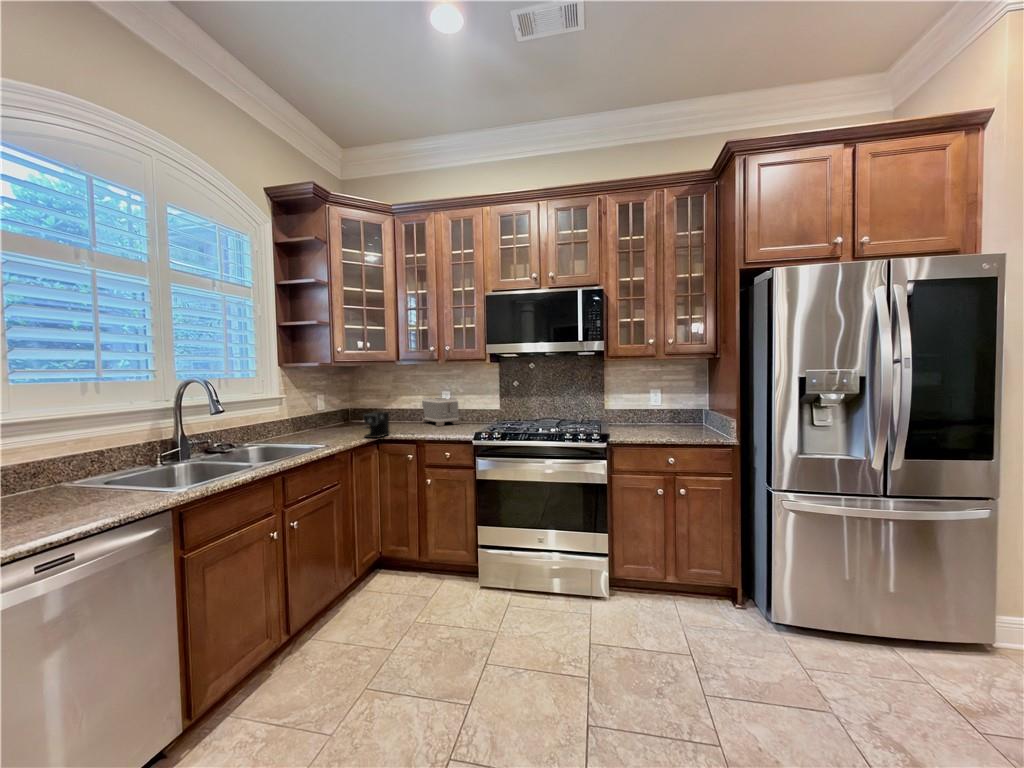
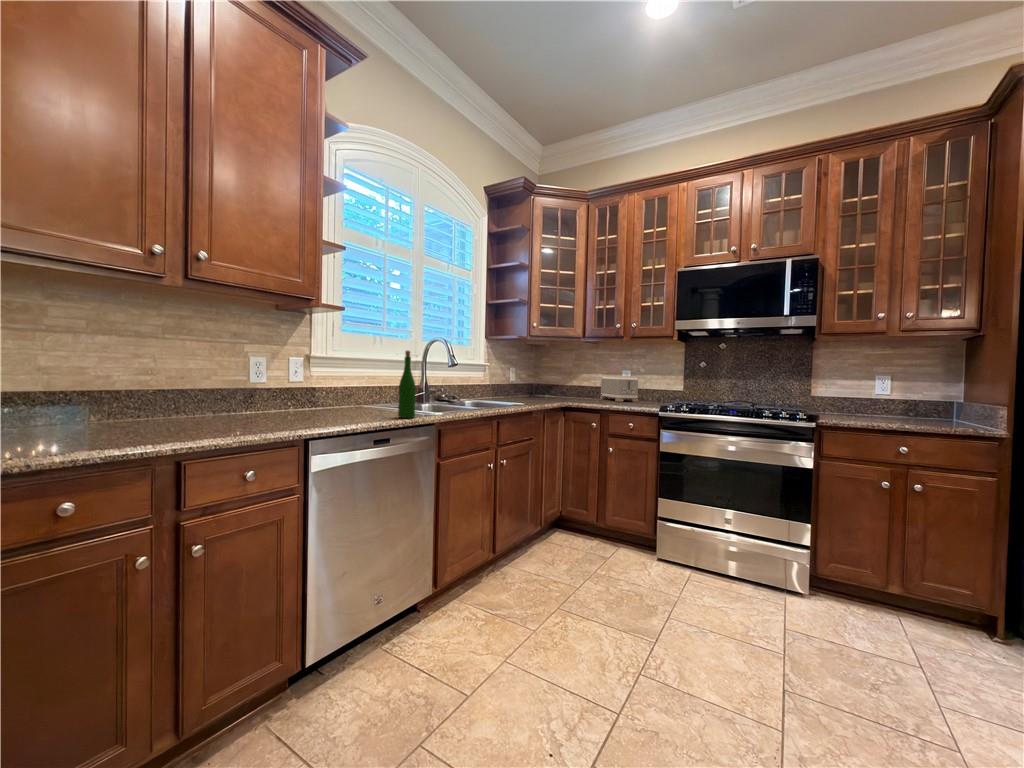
coffee maker: present [364,412,390,438] -> none [554,381,599,404]
wine bottle: none [96,418,130,514] -> present [398,351,415,418]

